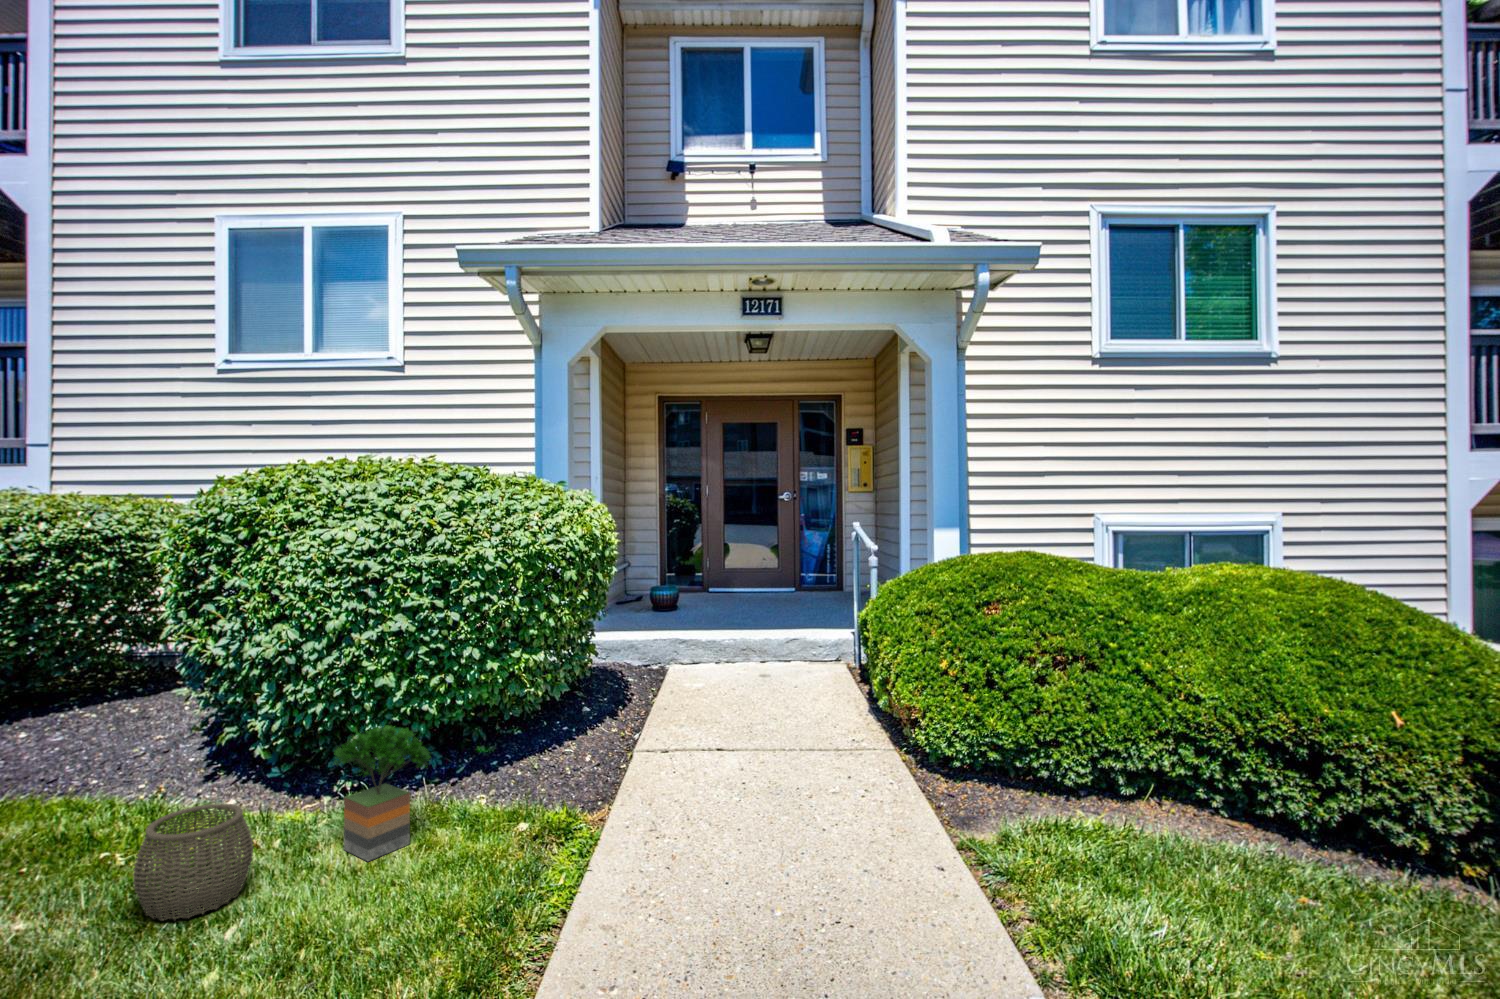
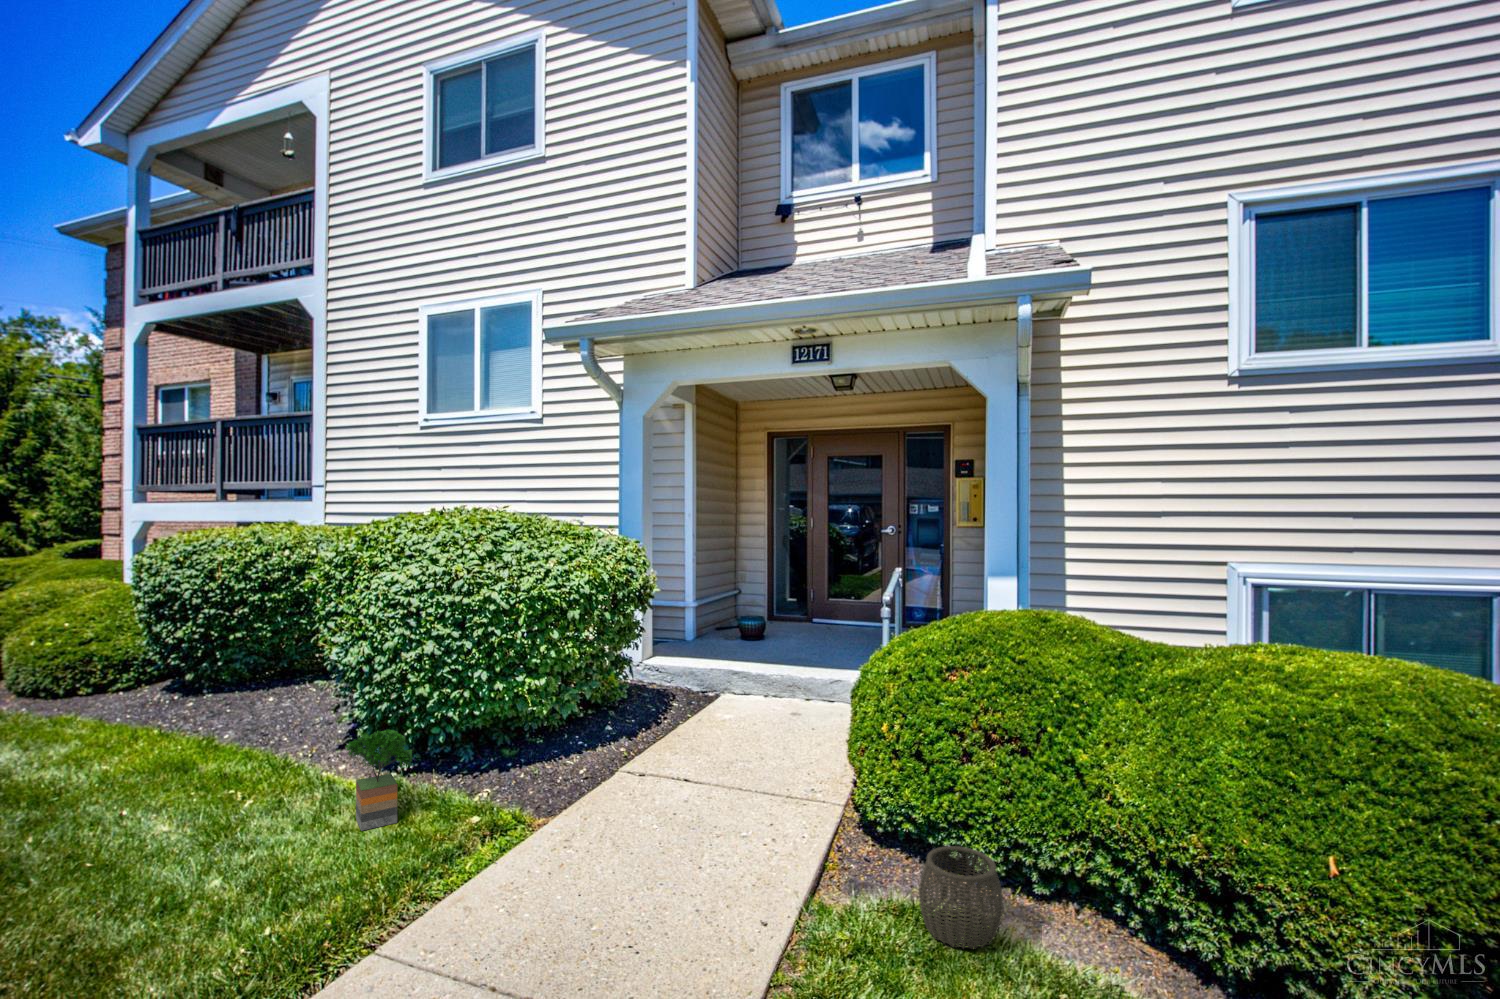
woven basket: present [133,803,253,921] -> present [919,846,1004,949]

